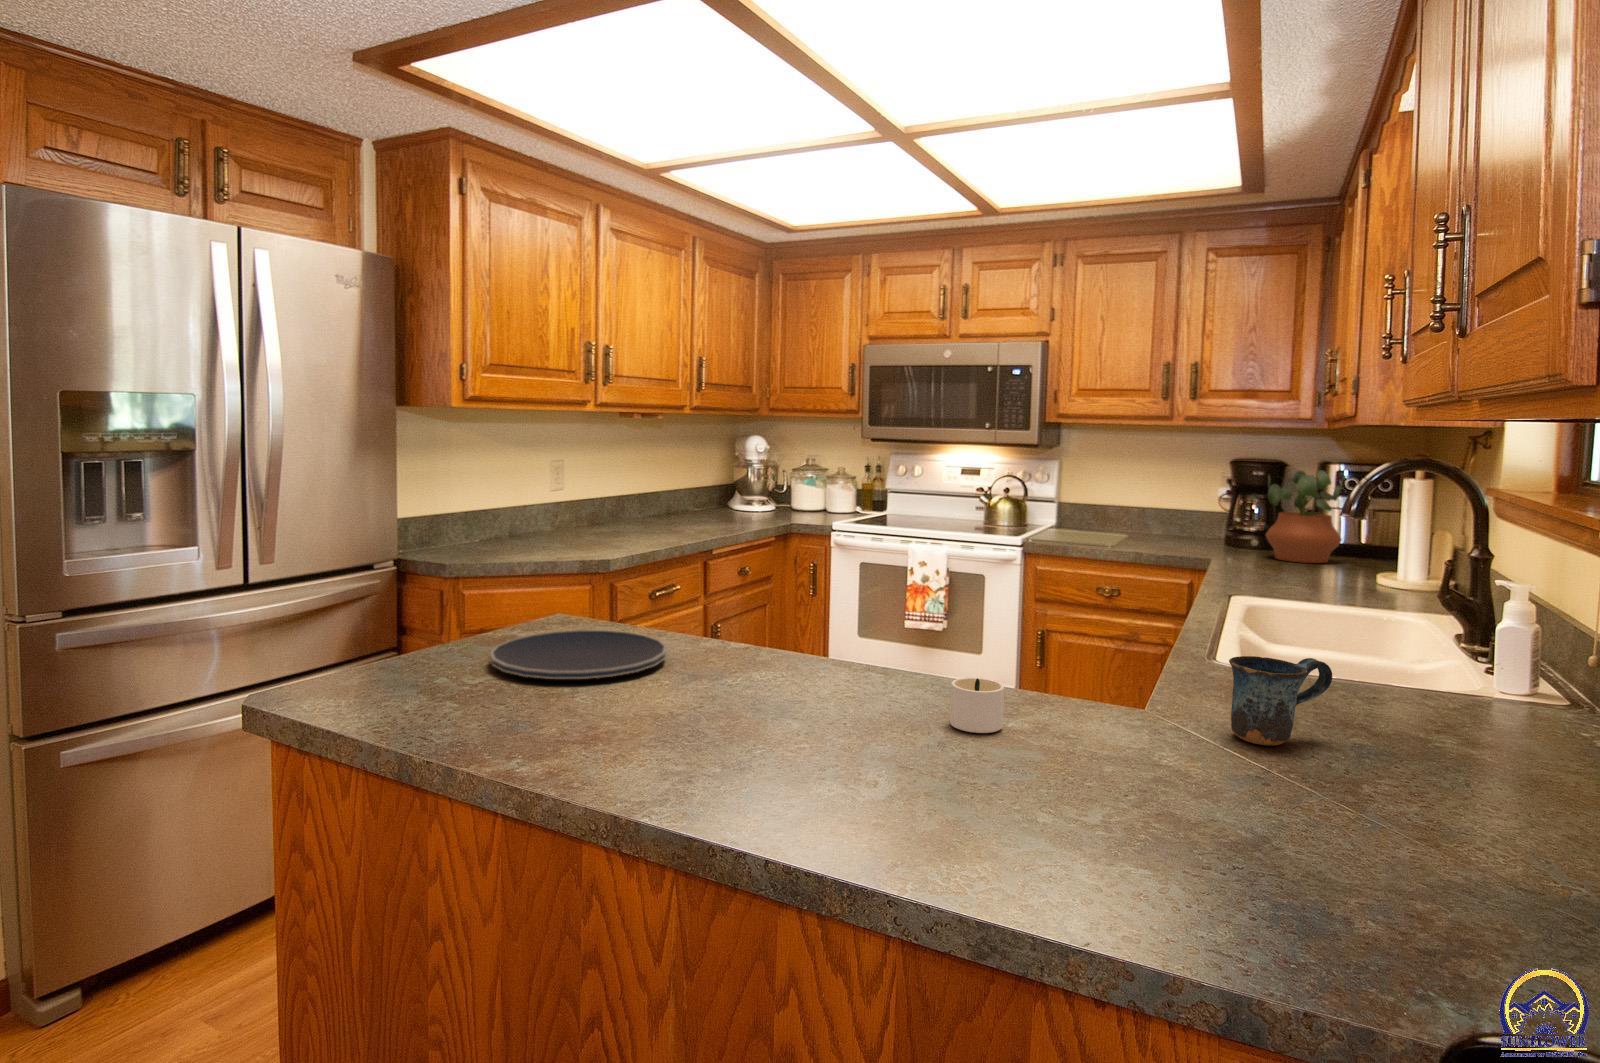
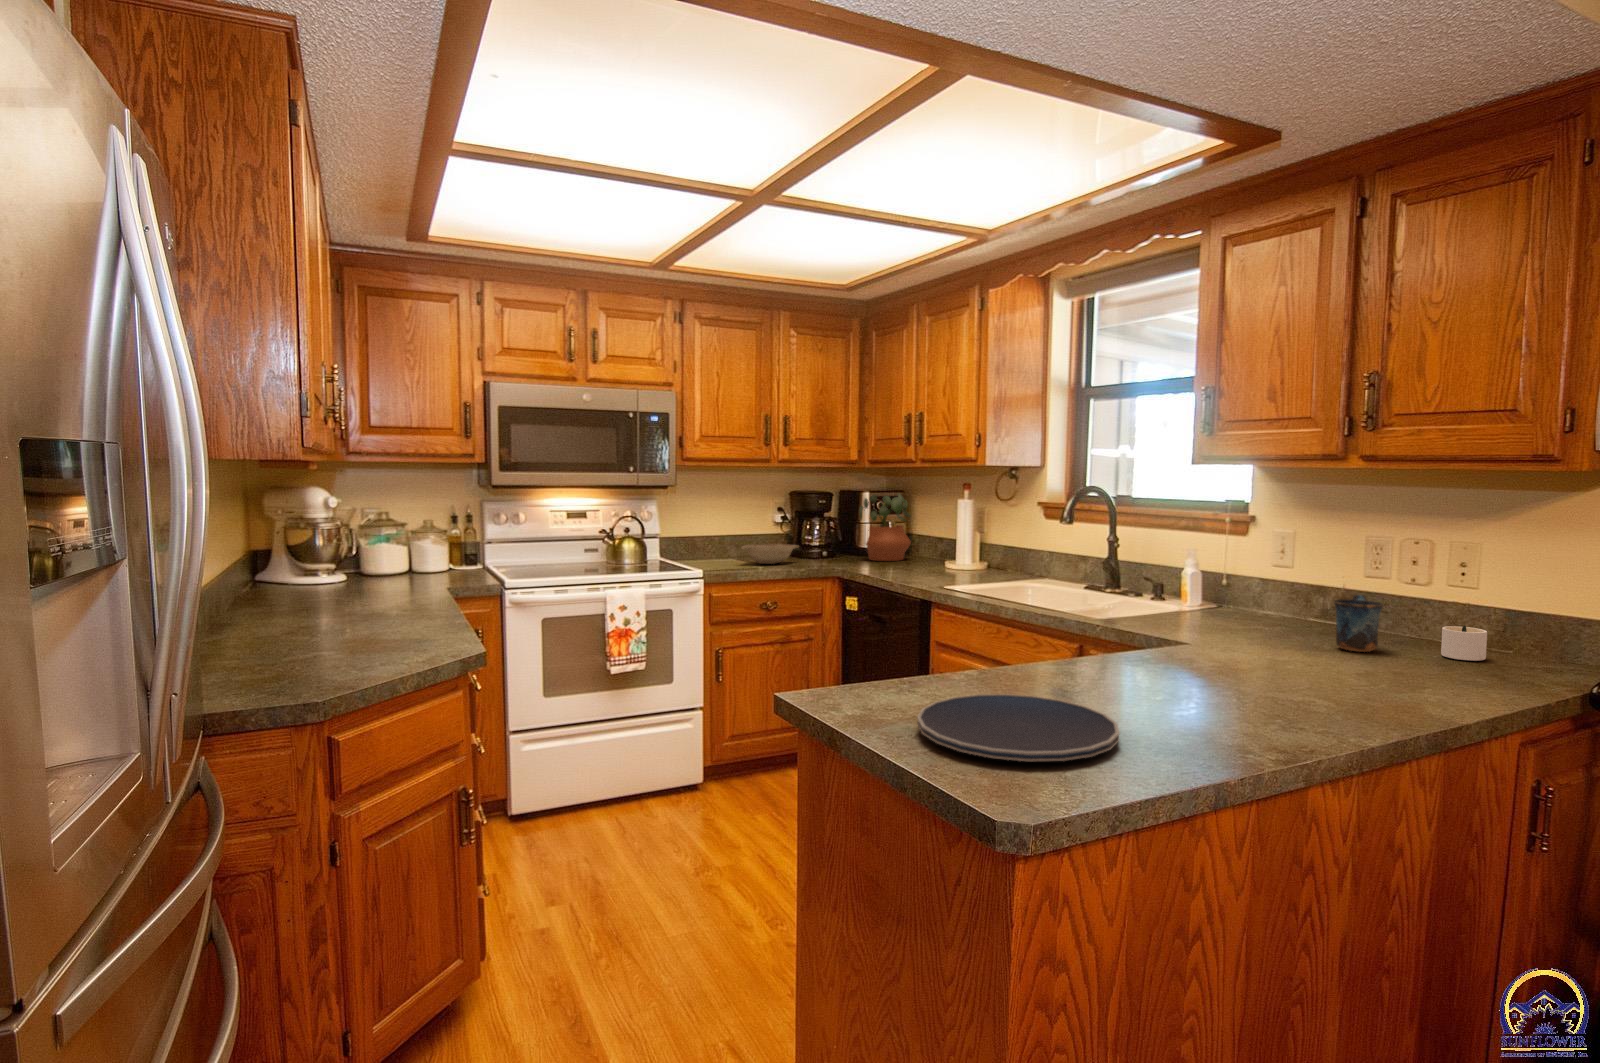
decorative bowl: none [1099,520,1181,545] -> present [741,544,799,564]
candle: present [950,678,1004,733] -> present [1441,626,1487,661]

